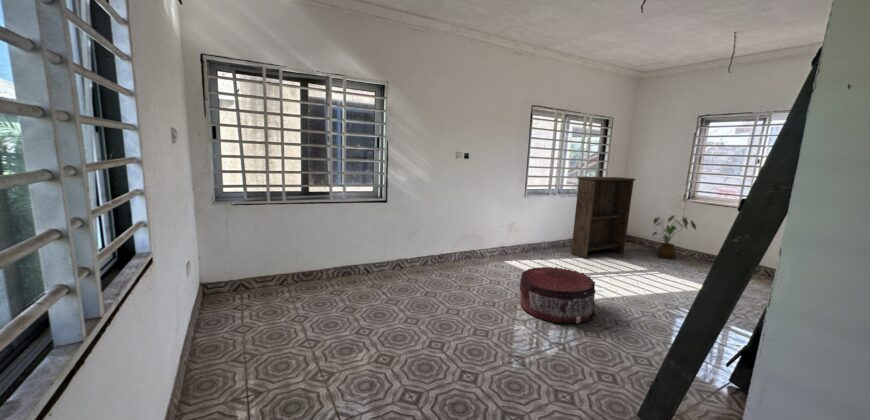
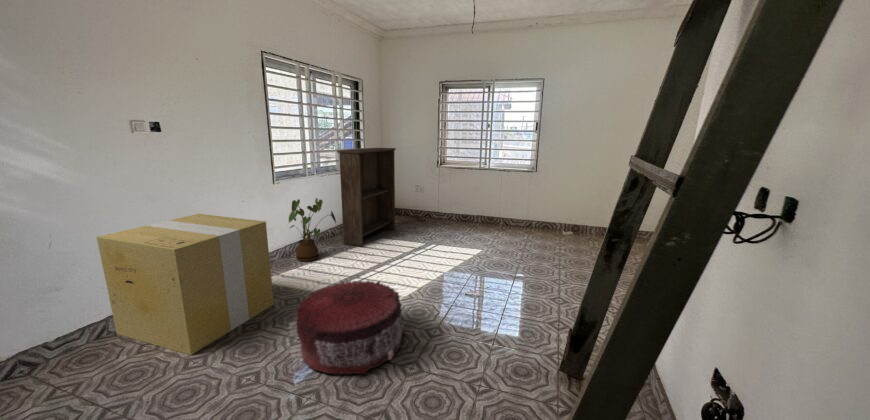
cardboard box: none [431,209,515,284] -> present [97,214,274,355]
house plant: present [653,216,696,259] -> present [289,198,336,262]

